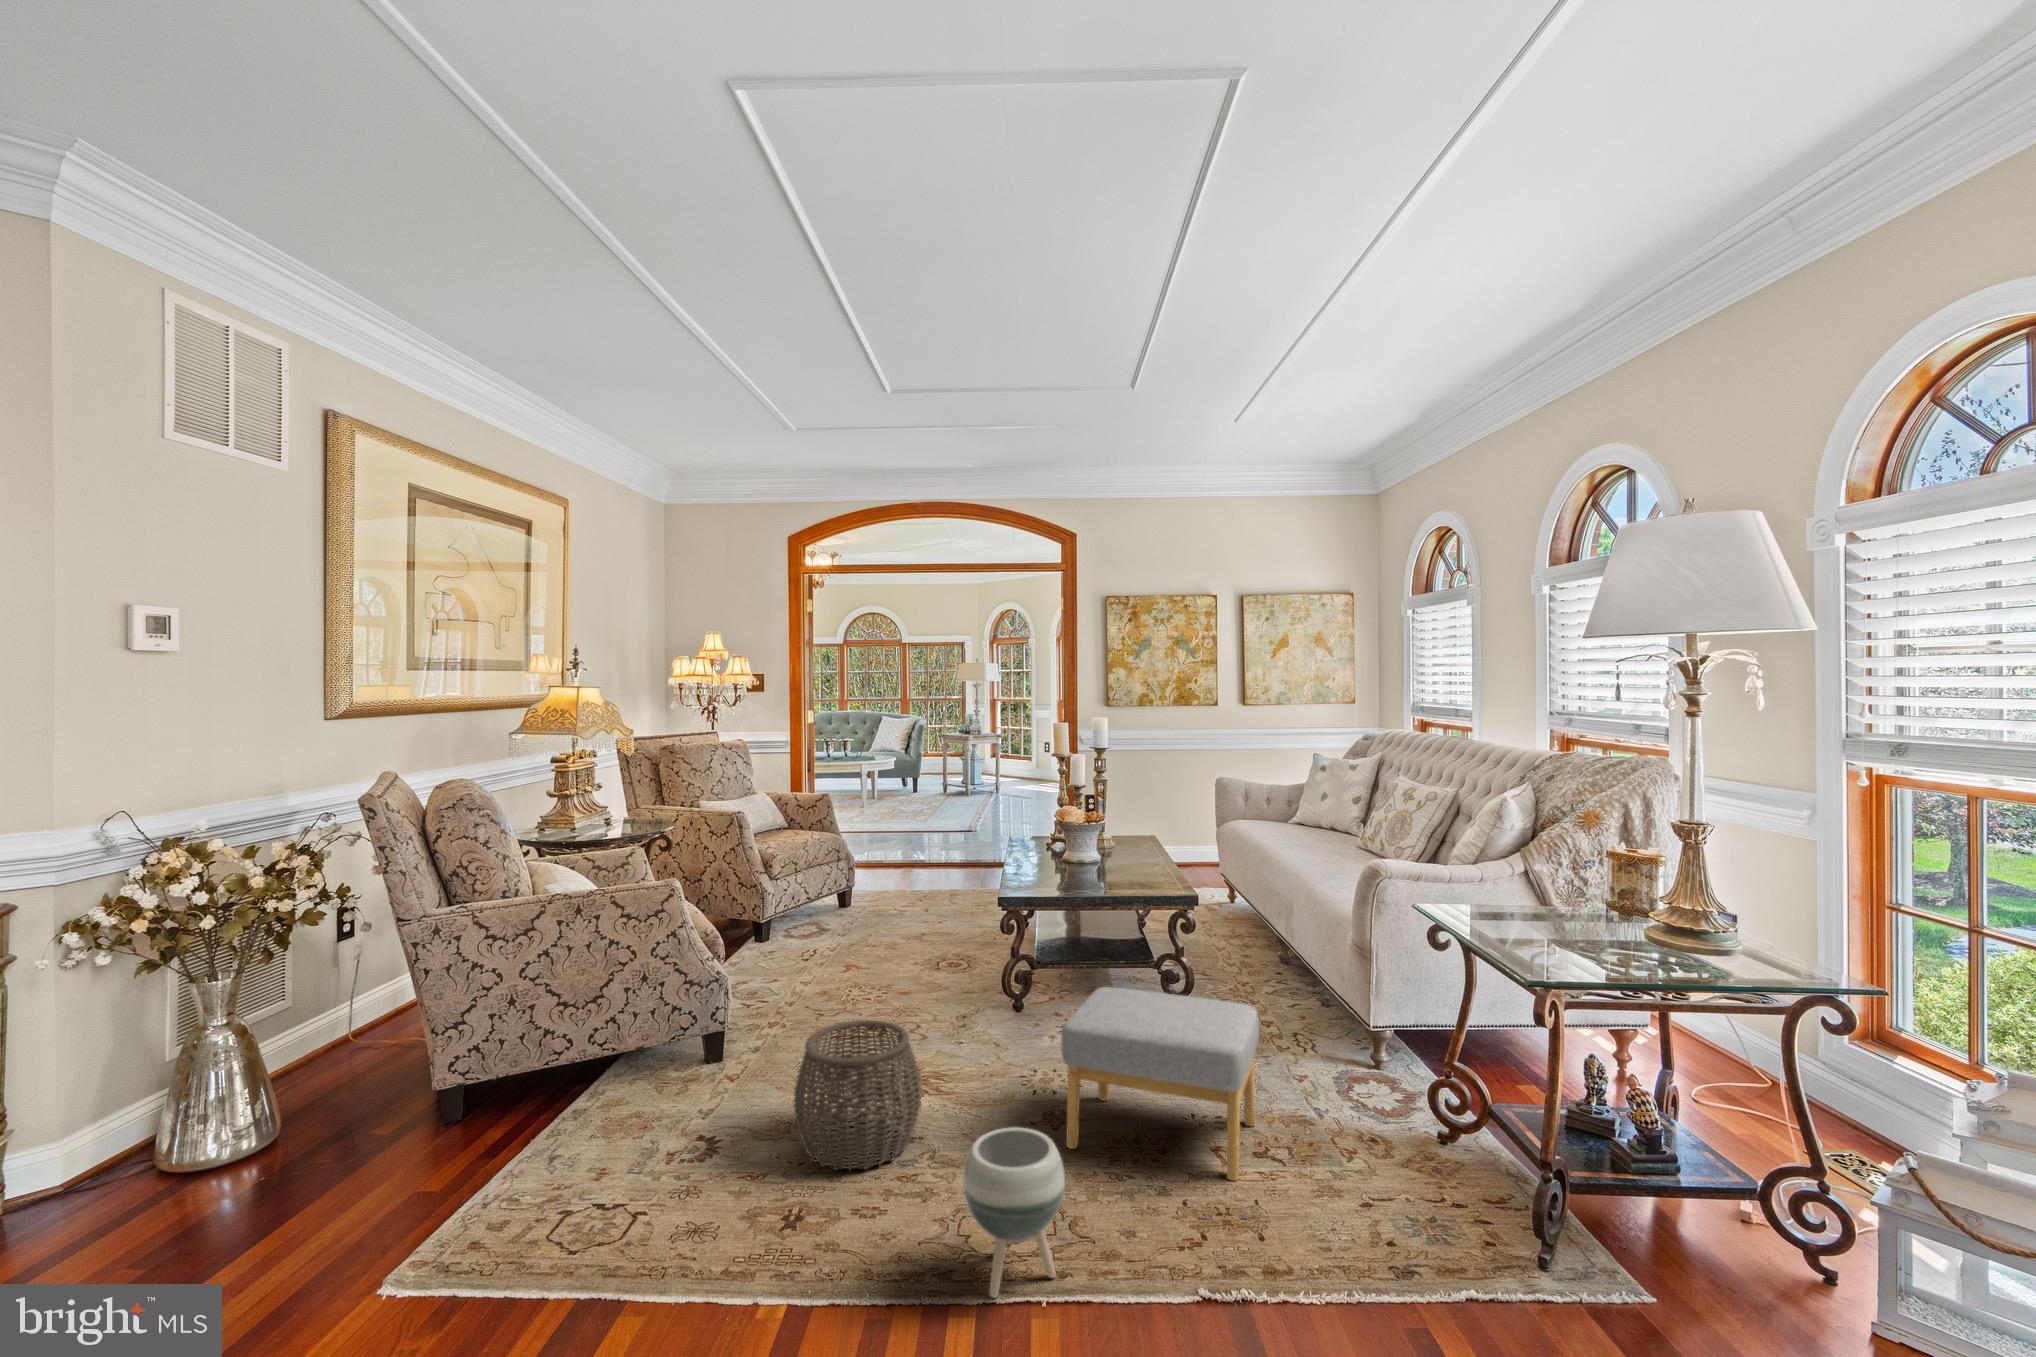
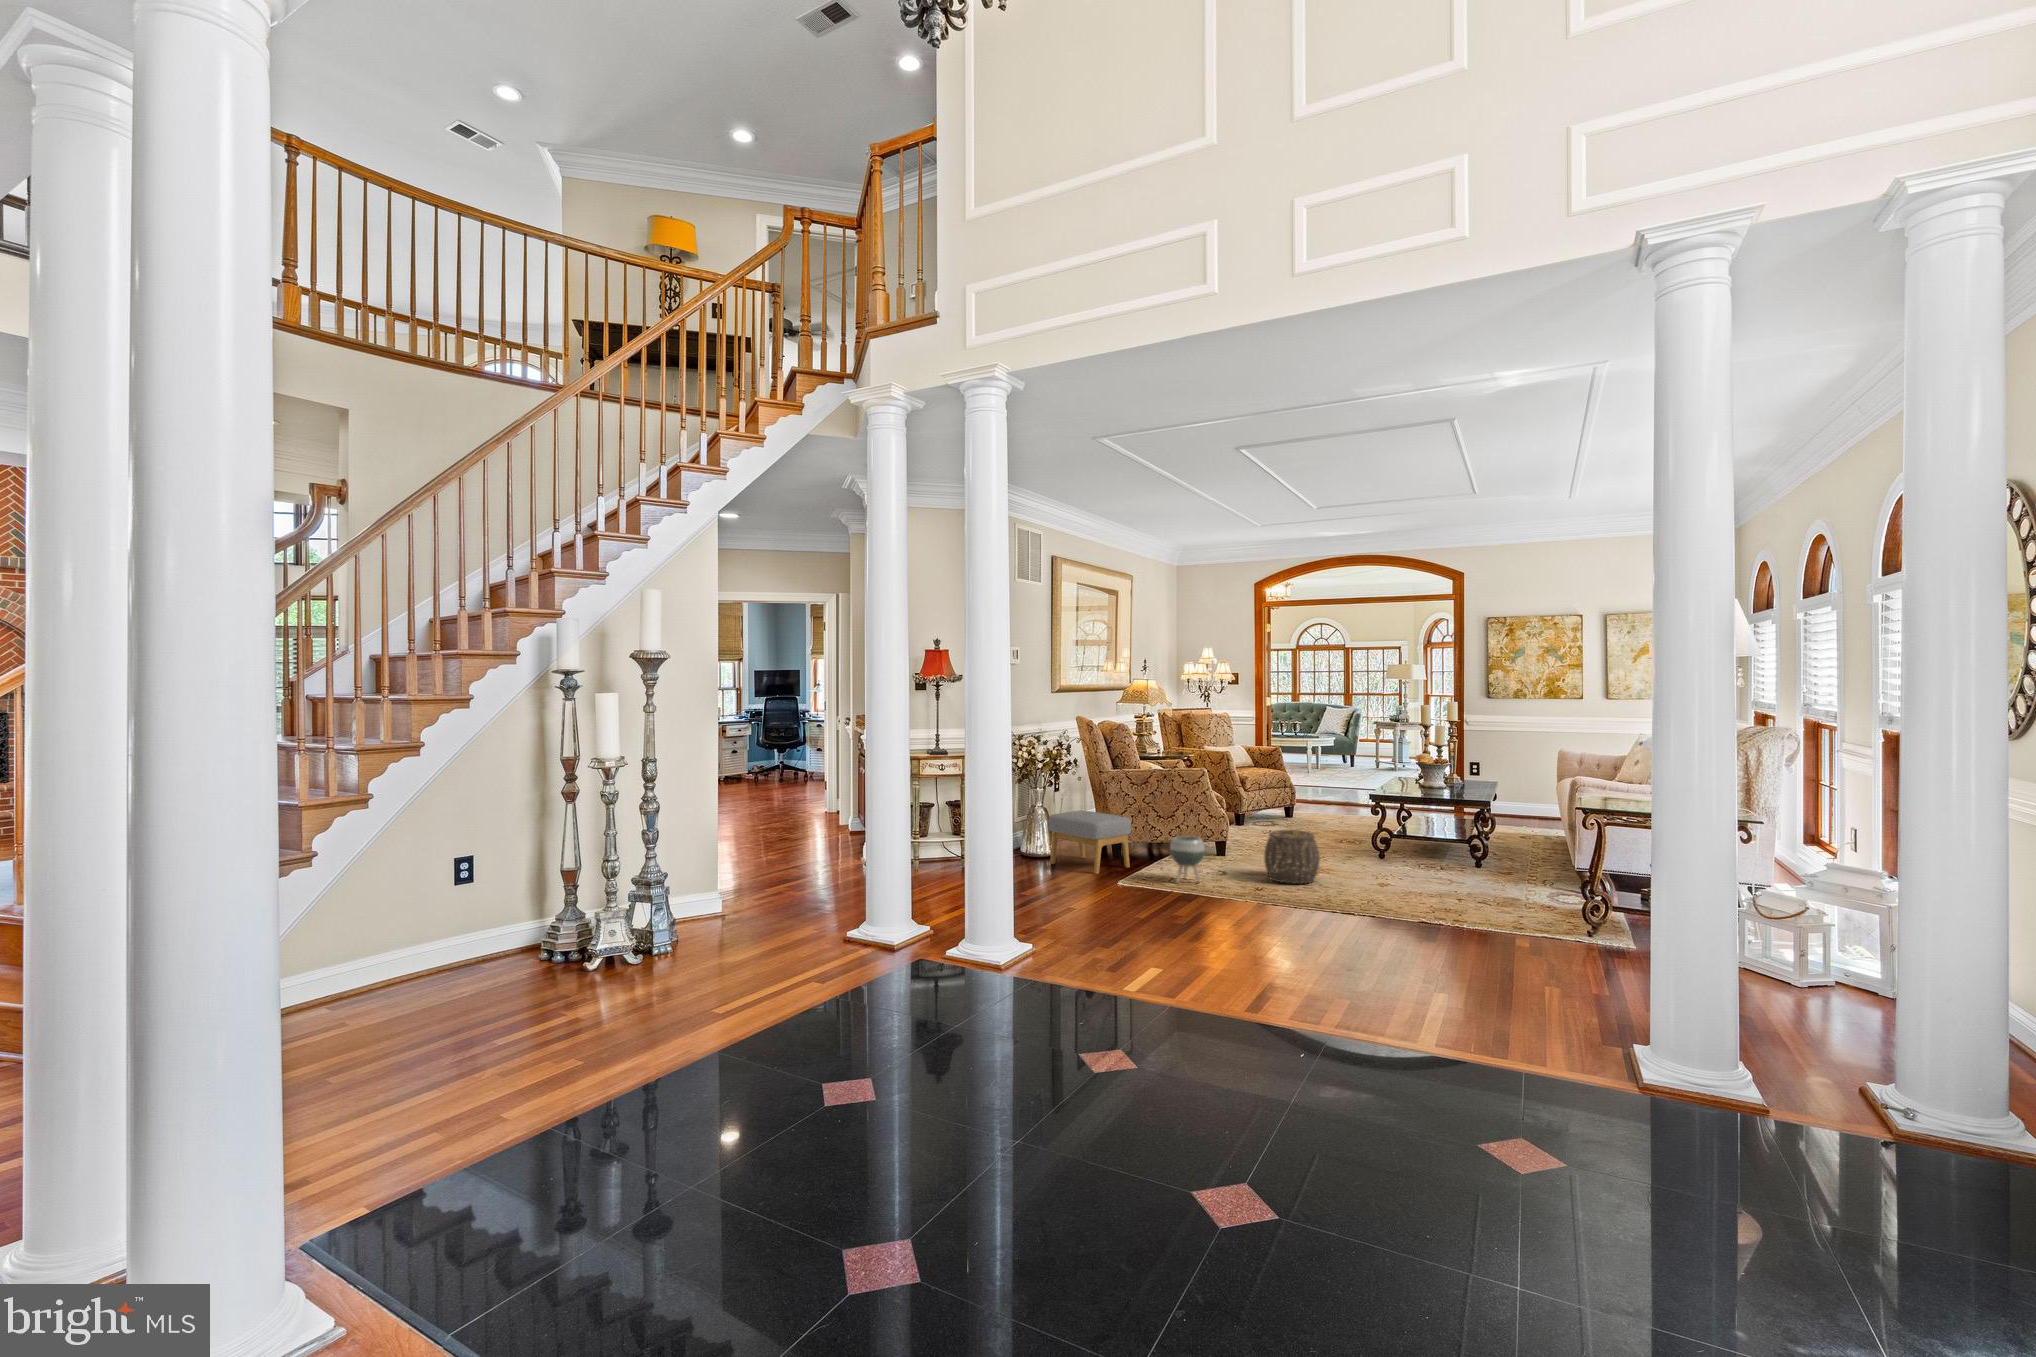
footstool: present [1061,987,1259,1181] -> present [1049,811,1131,874]
planter: present [963,1127,1065,1298] -> present [1170,836,1205,883]

